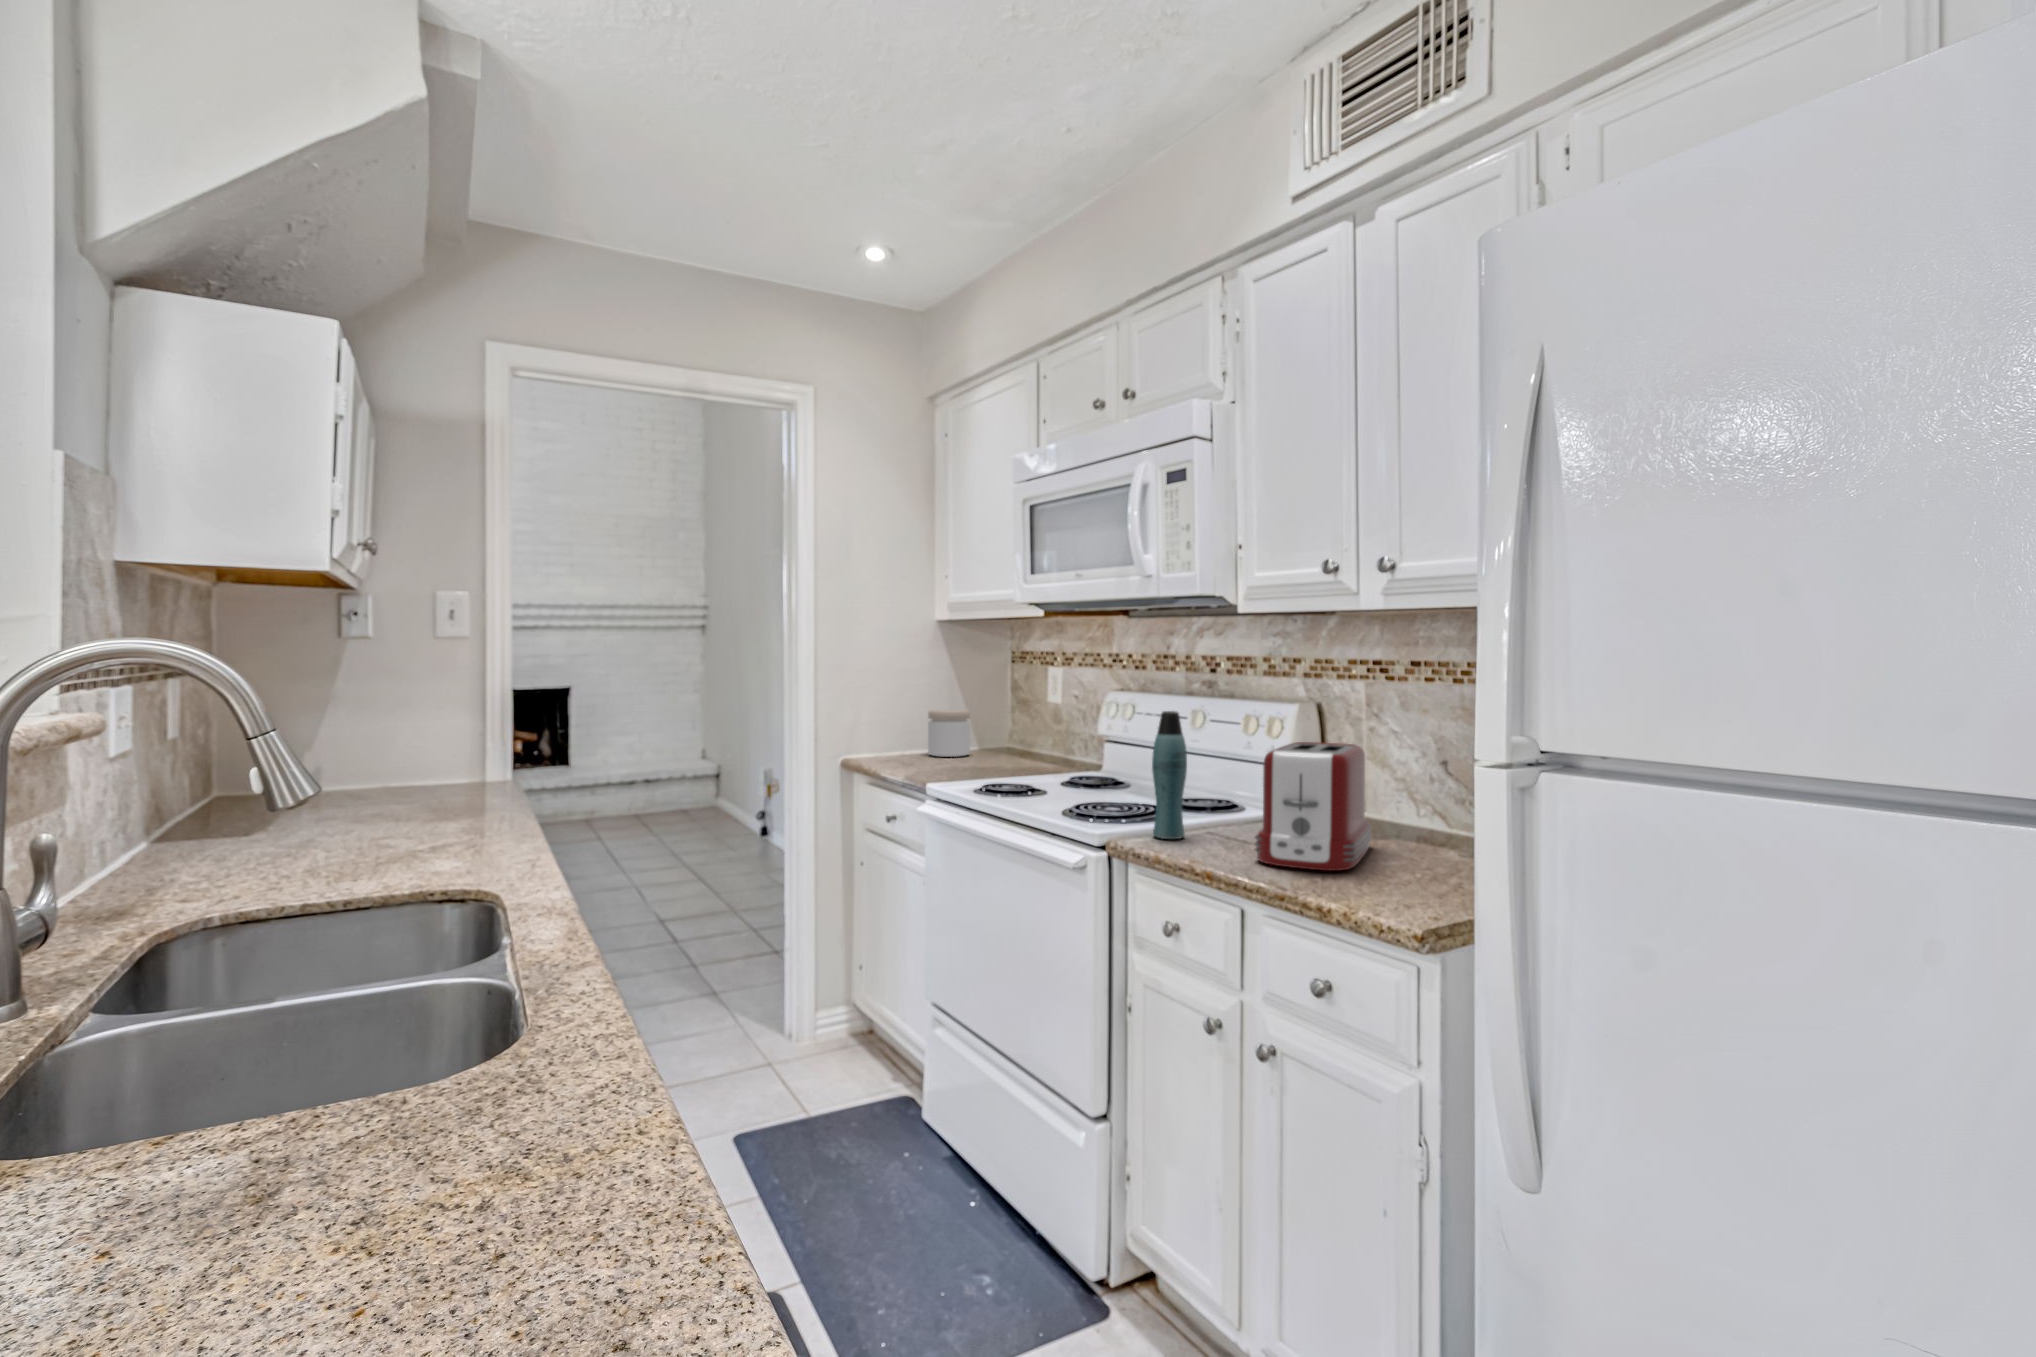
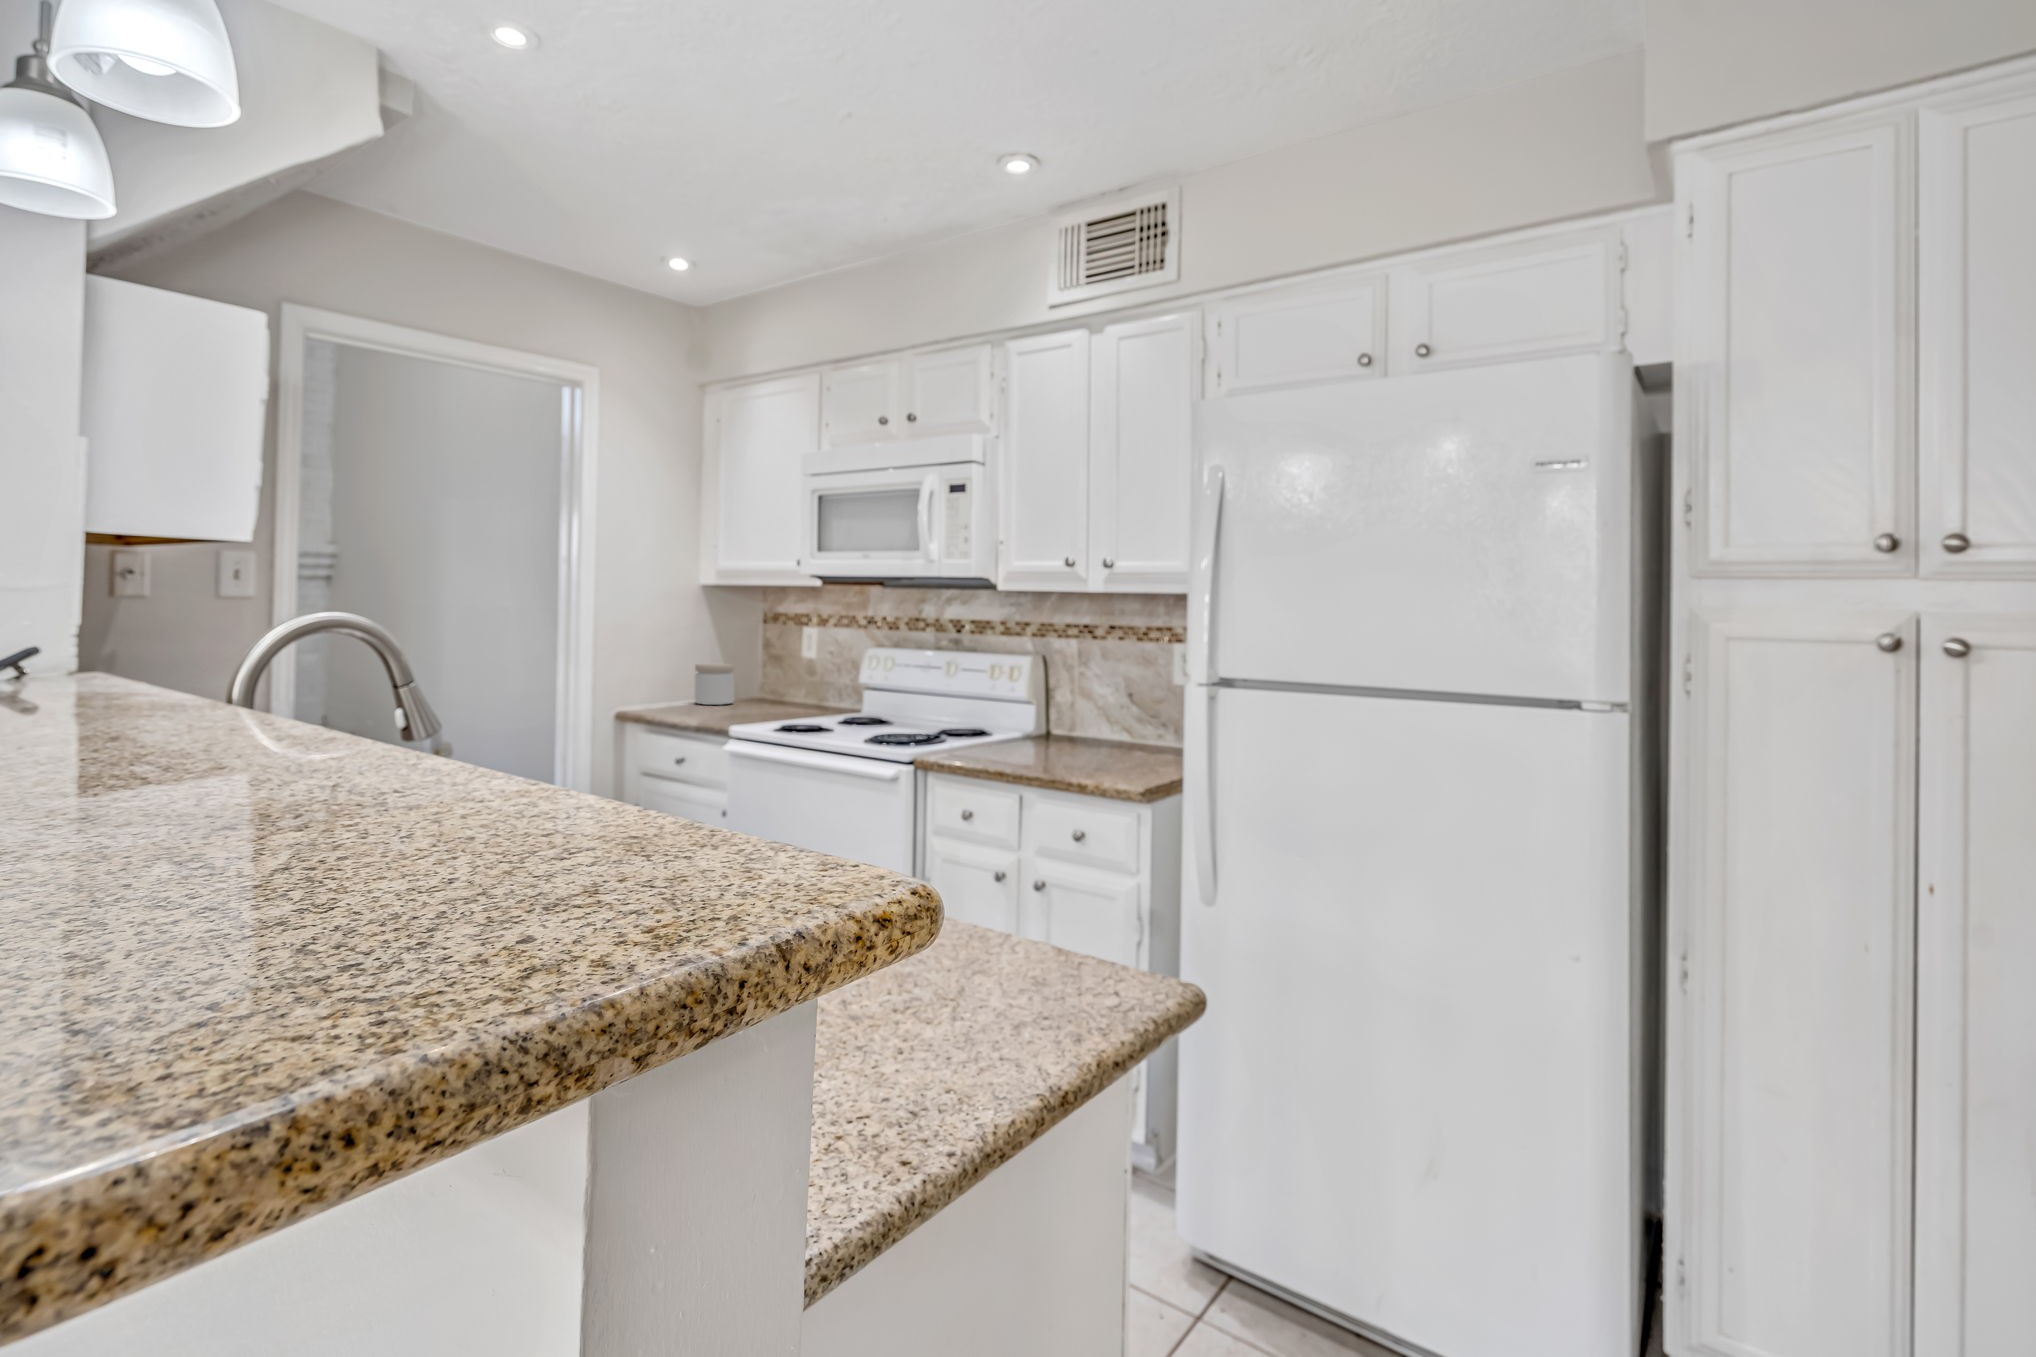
bottle: present [1152,711,1187,839] -> none [949,662,973,752]
toaster: present [1254,742,1372,871] -> none [1028,684,1093,764]

